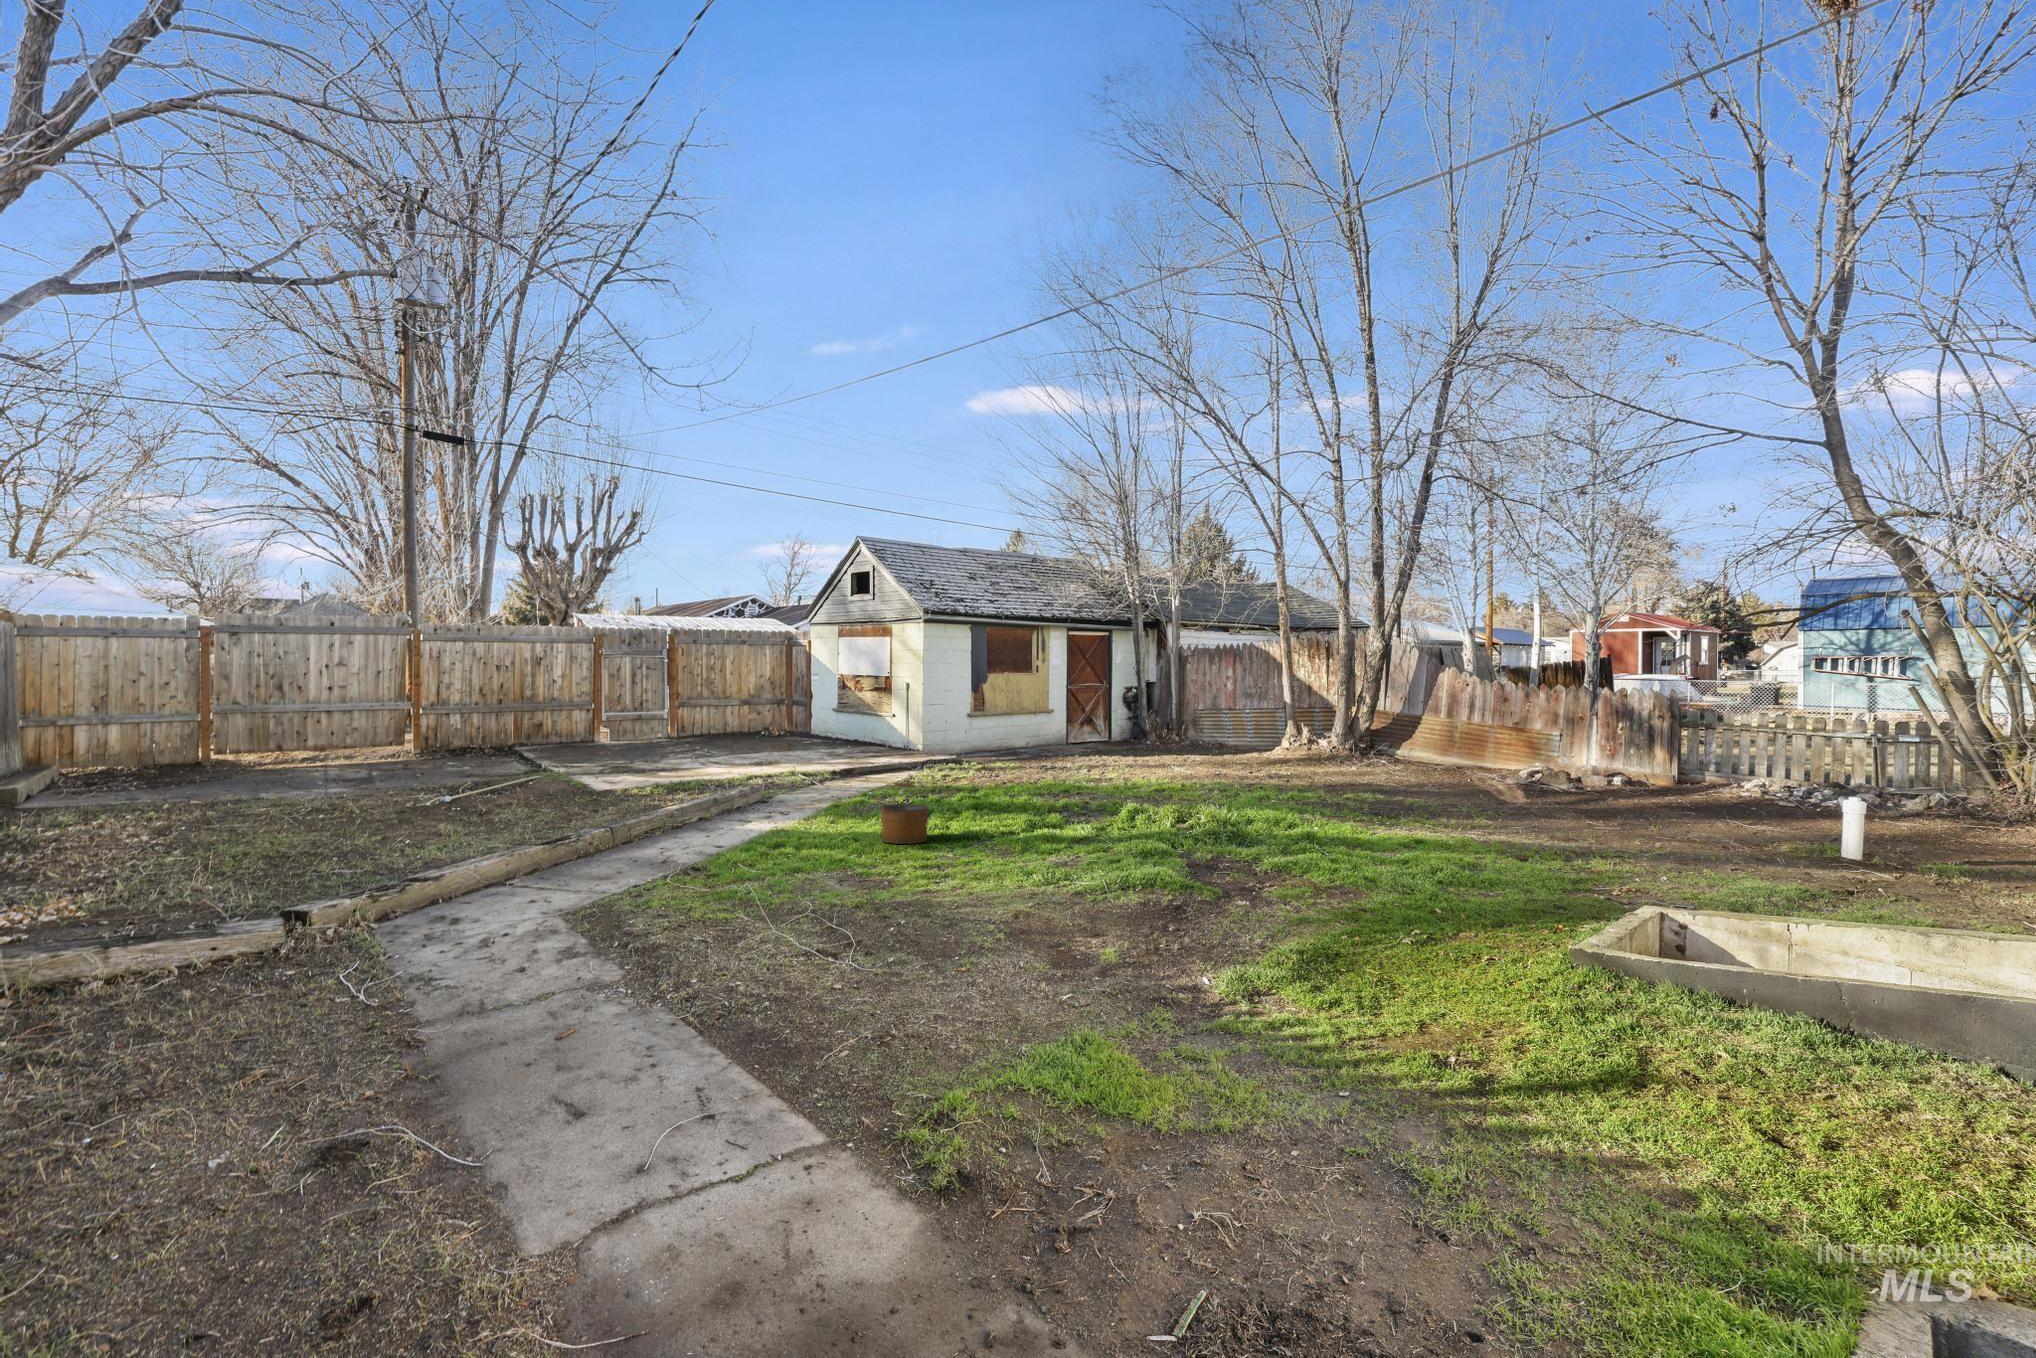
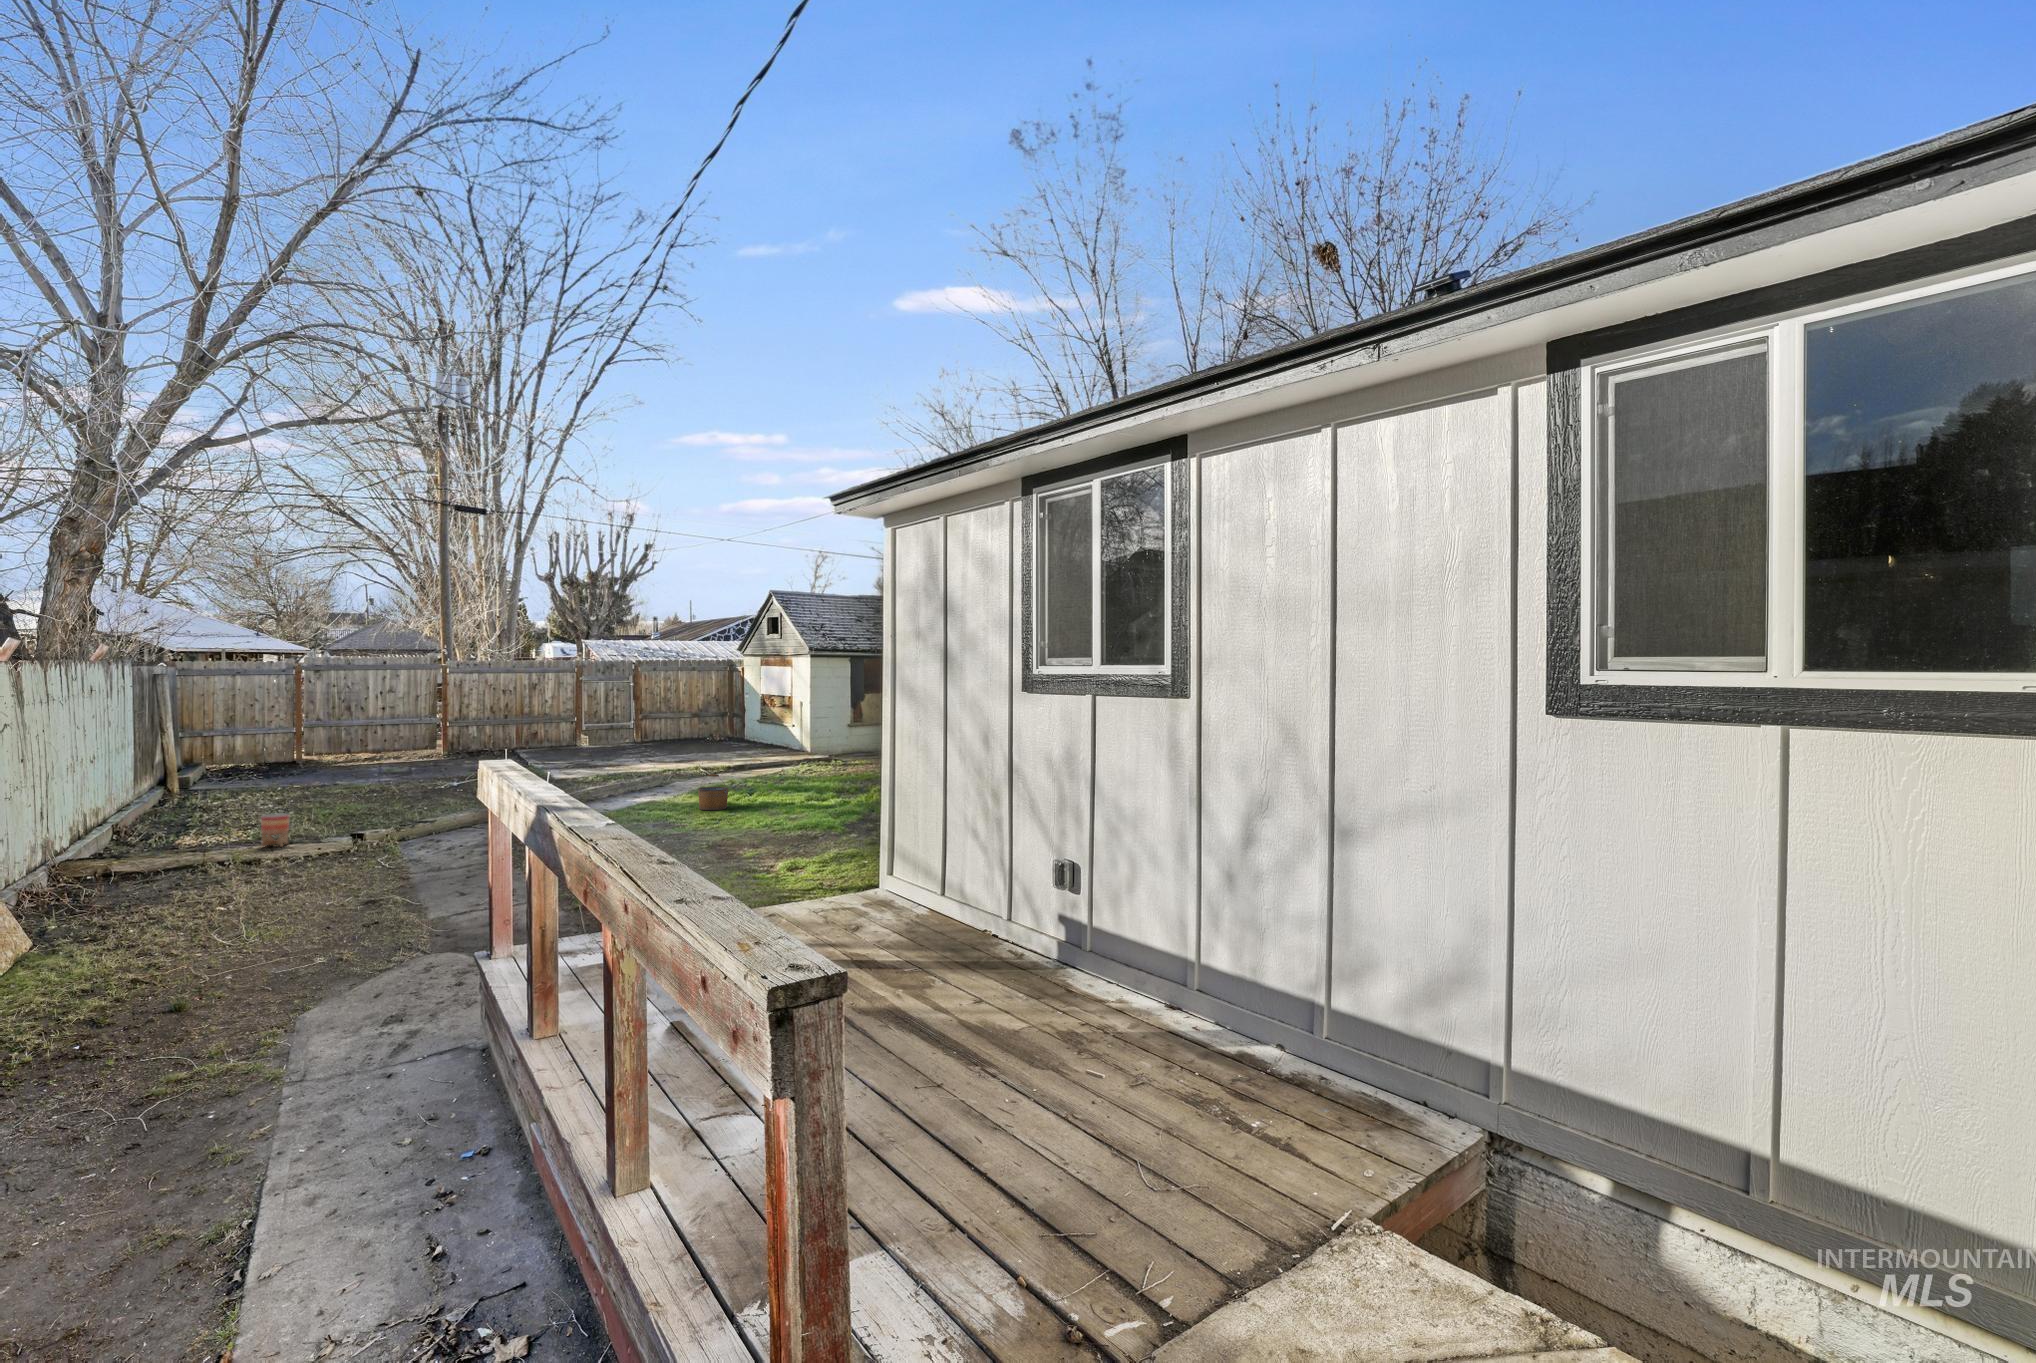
planter: none [79,873,146,952] -> present [261,813,290,847]

